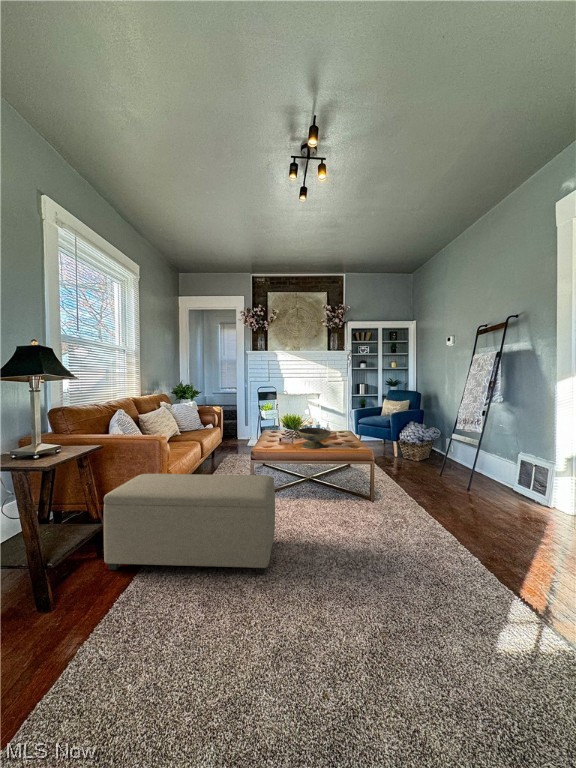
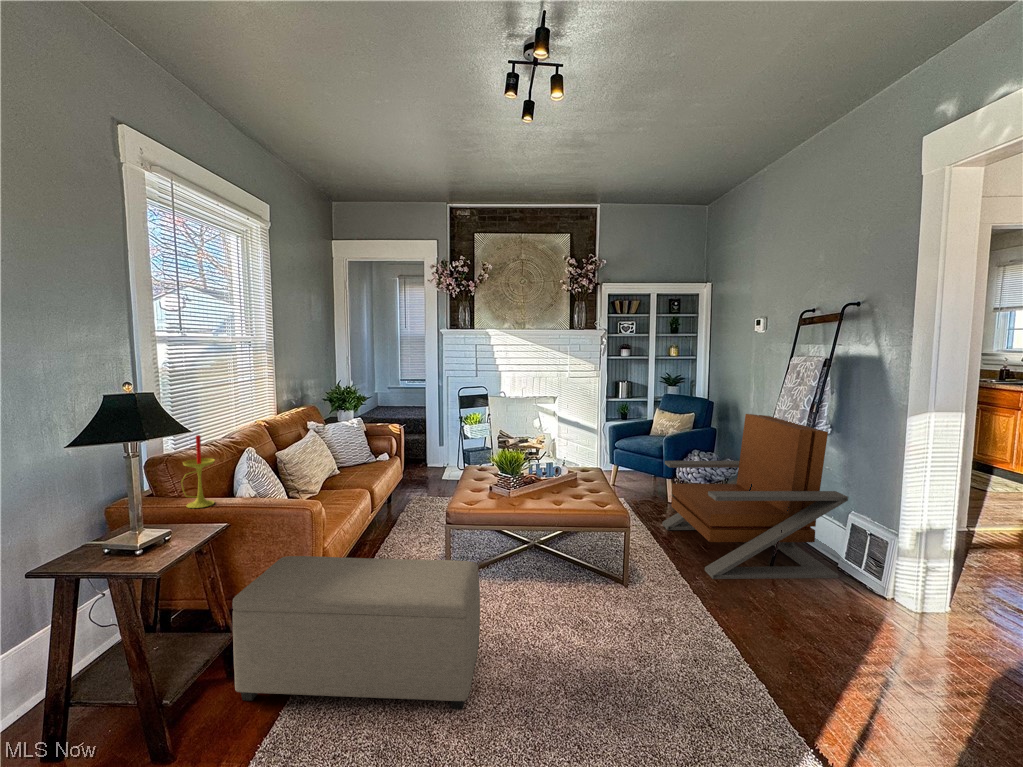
candle: none [72,391,96,441] -> present [181,435,215,508]
lounge chair: none [393,394,519,498] -> present [663,414,848,579]
decorative bowl: present [298,428,331,448] -> none [517,473,567,507]

